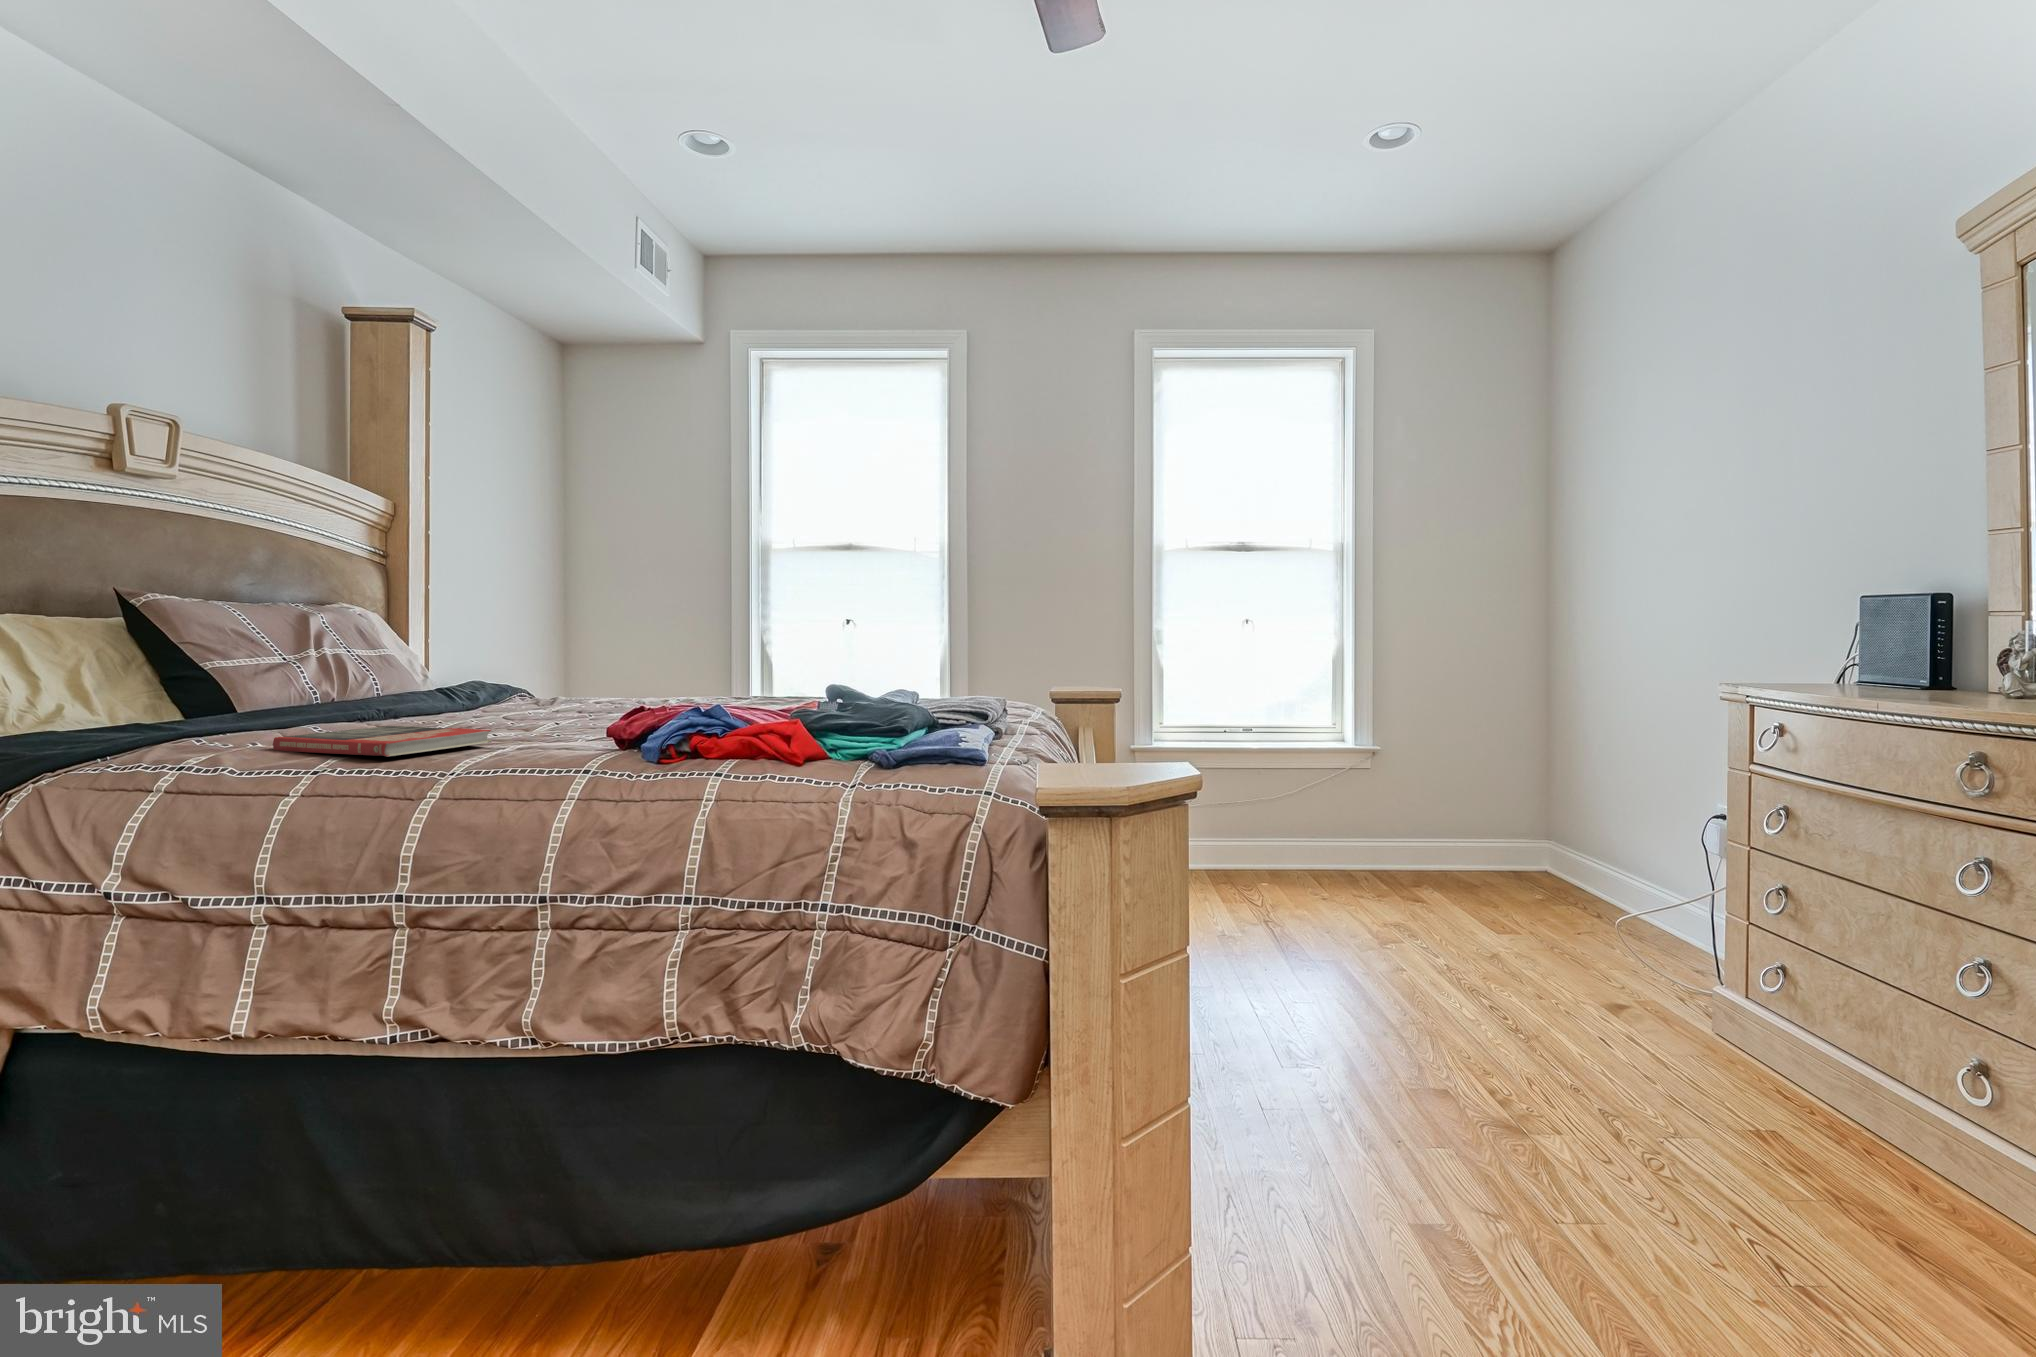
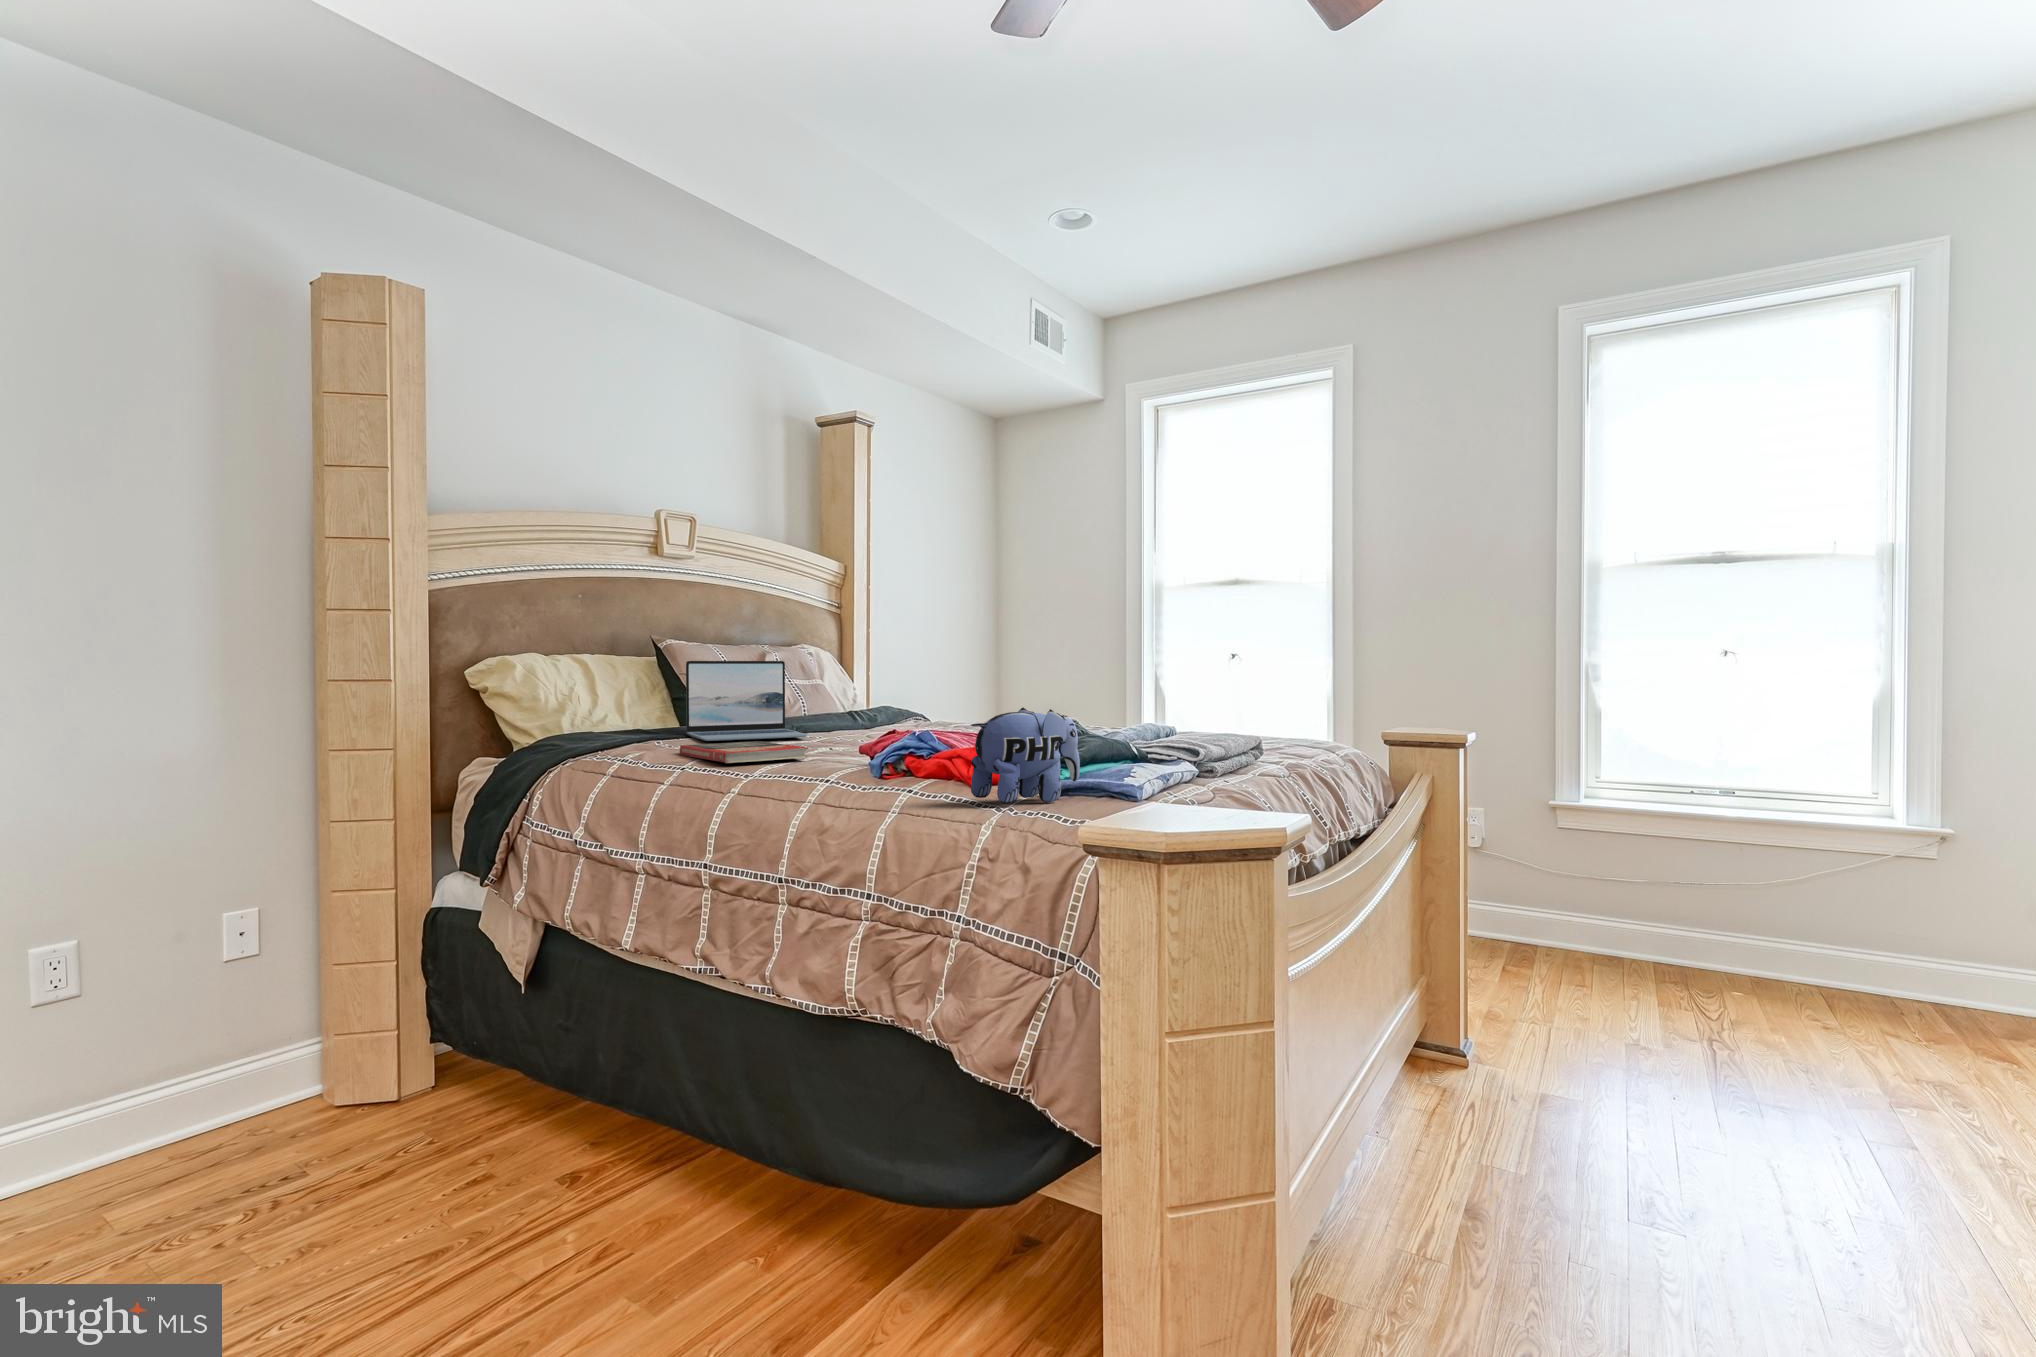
laptop: none [228,622,437,730] -> present [686,661,808,741]
plush toy: none [814,671,914,775] -> present [971,707,1080,804]

